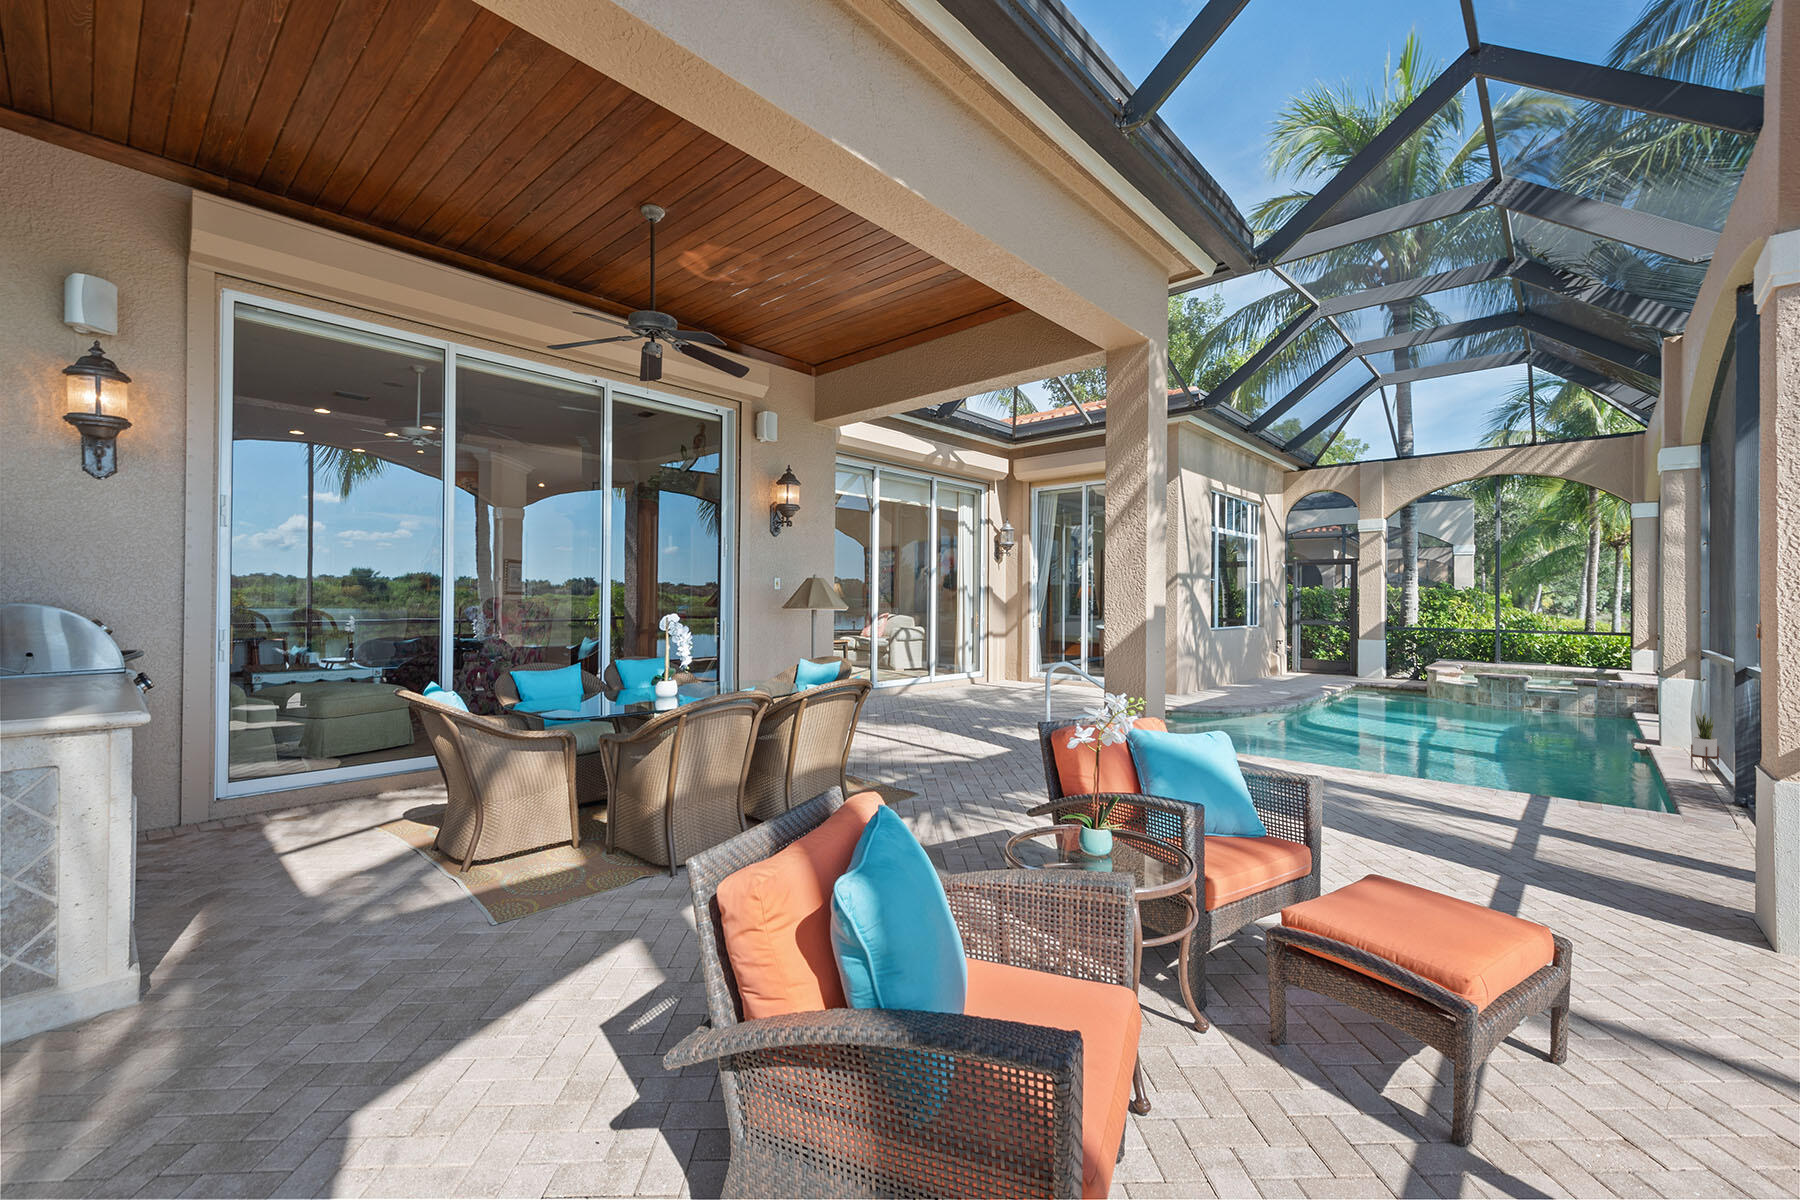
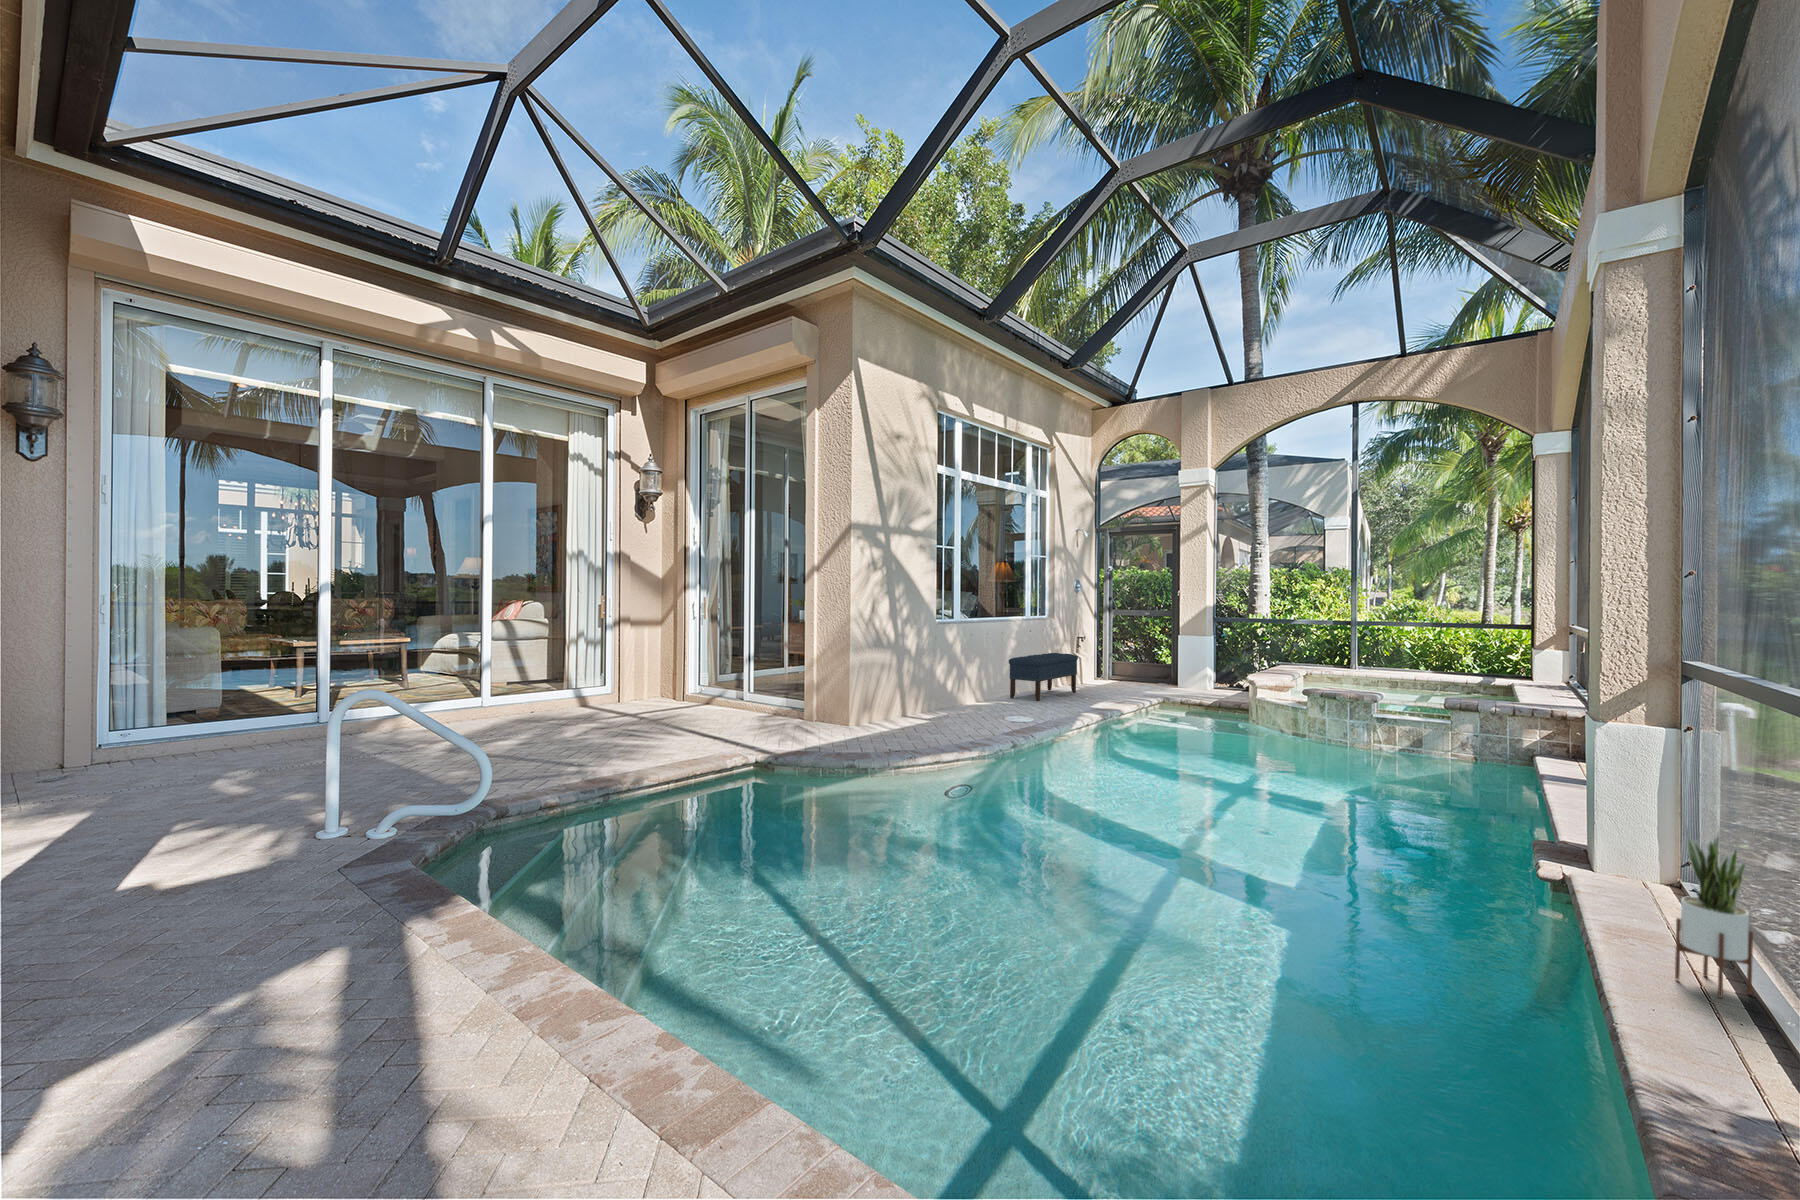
bench: none [1246,656,1290,690] -> present [1009,653,1078,701]

